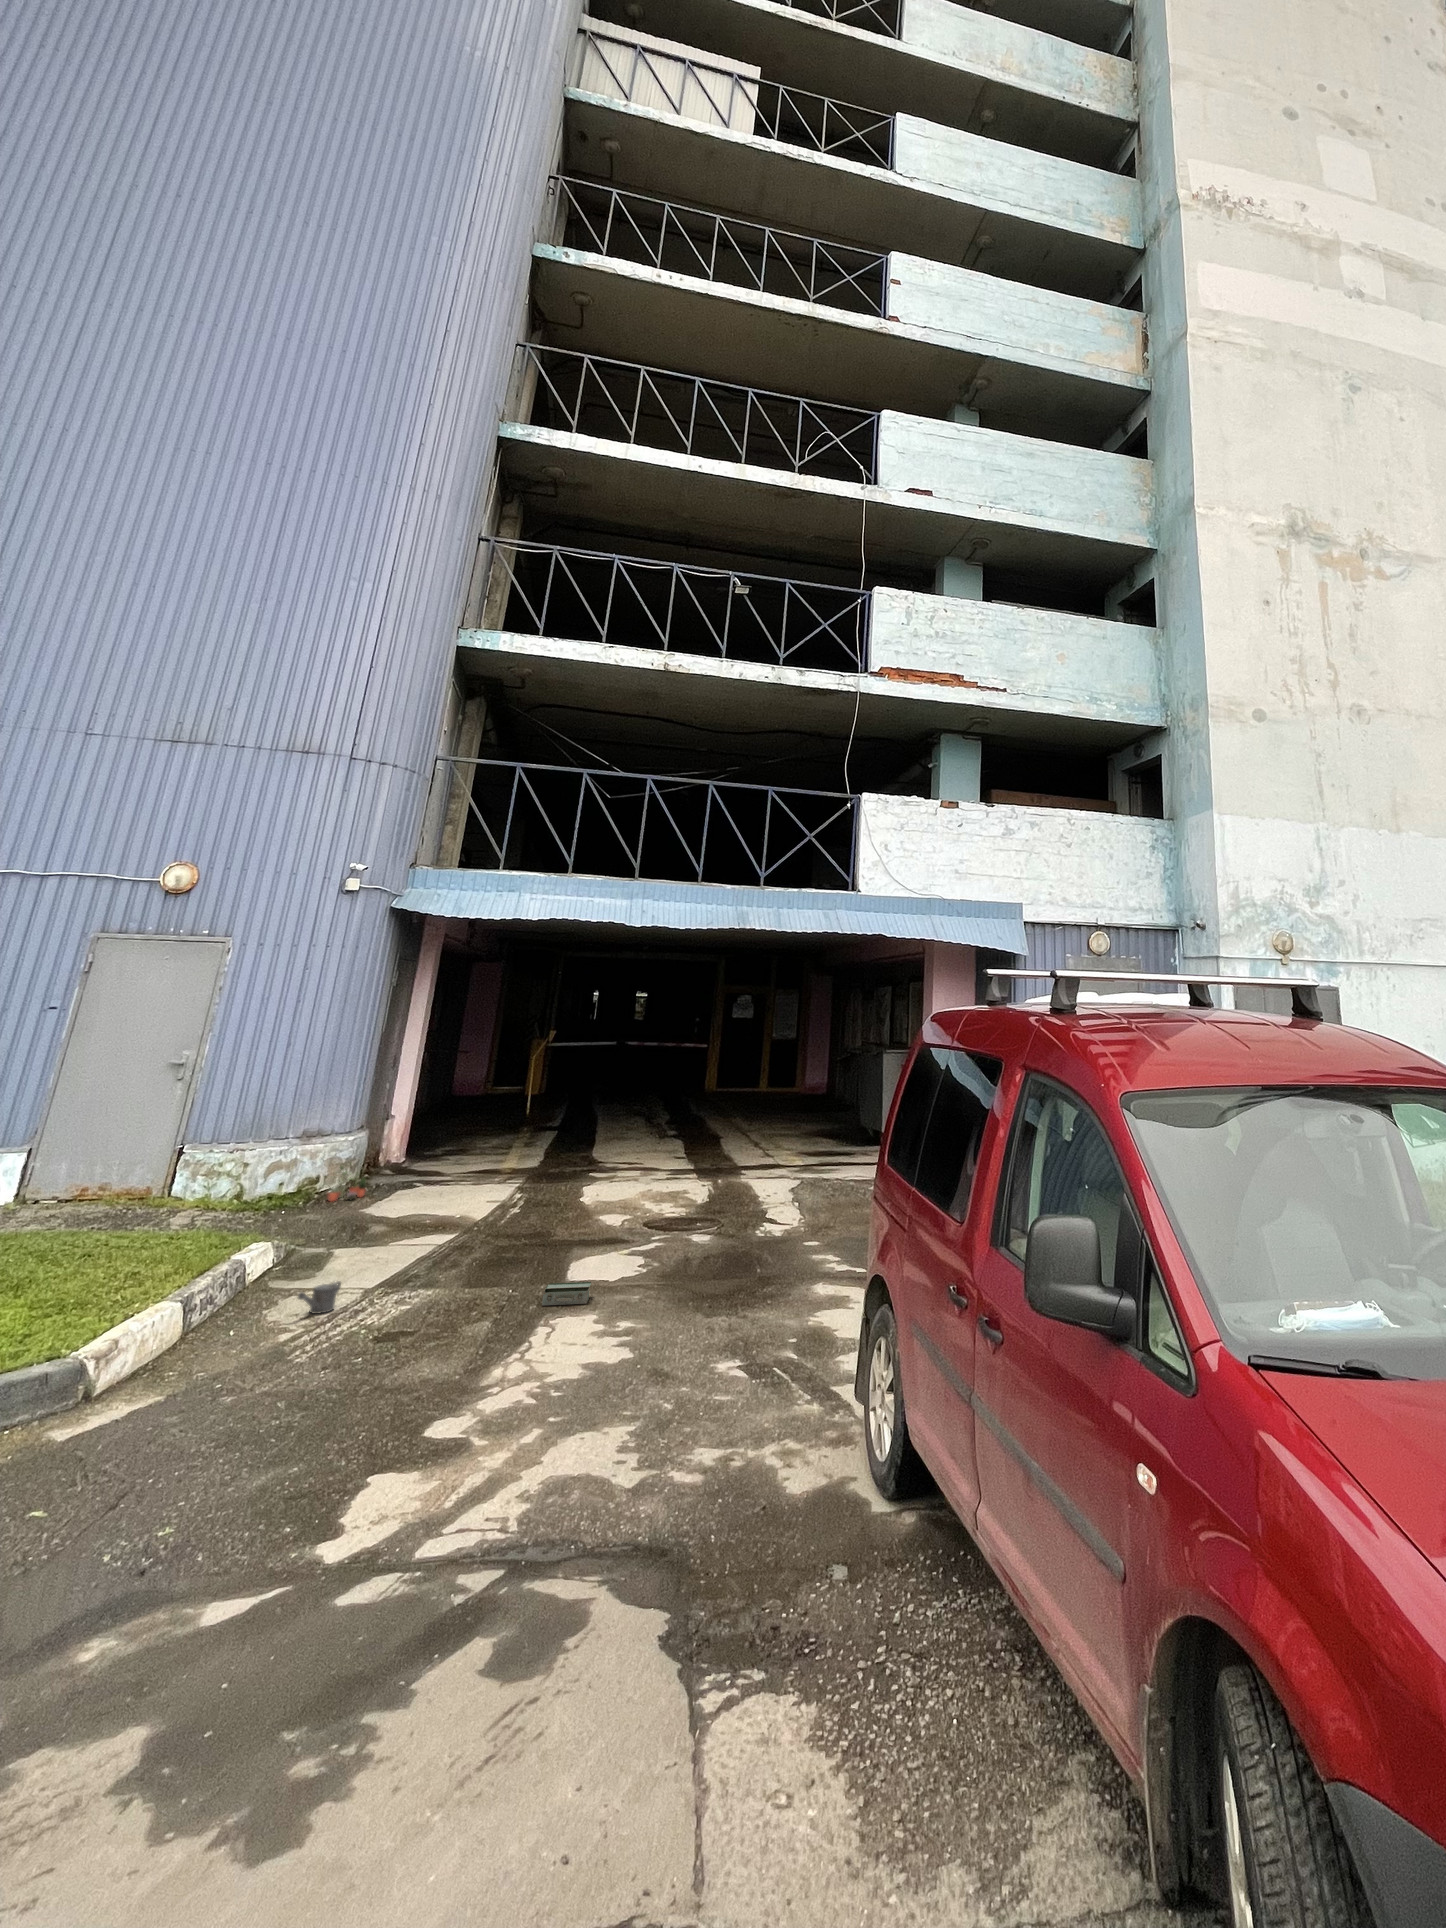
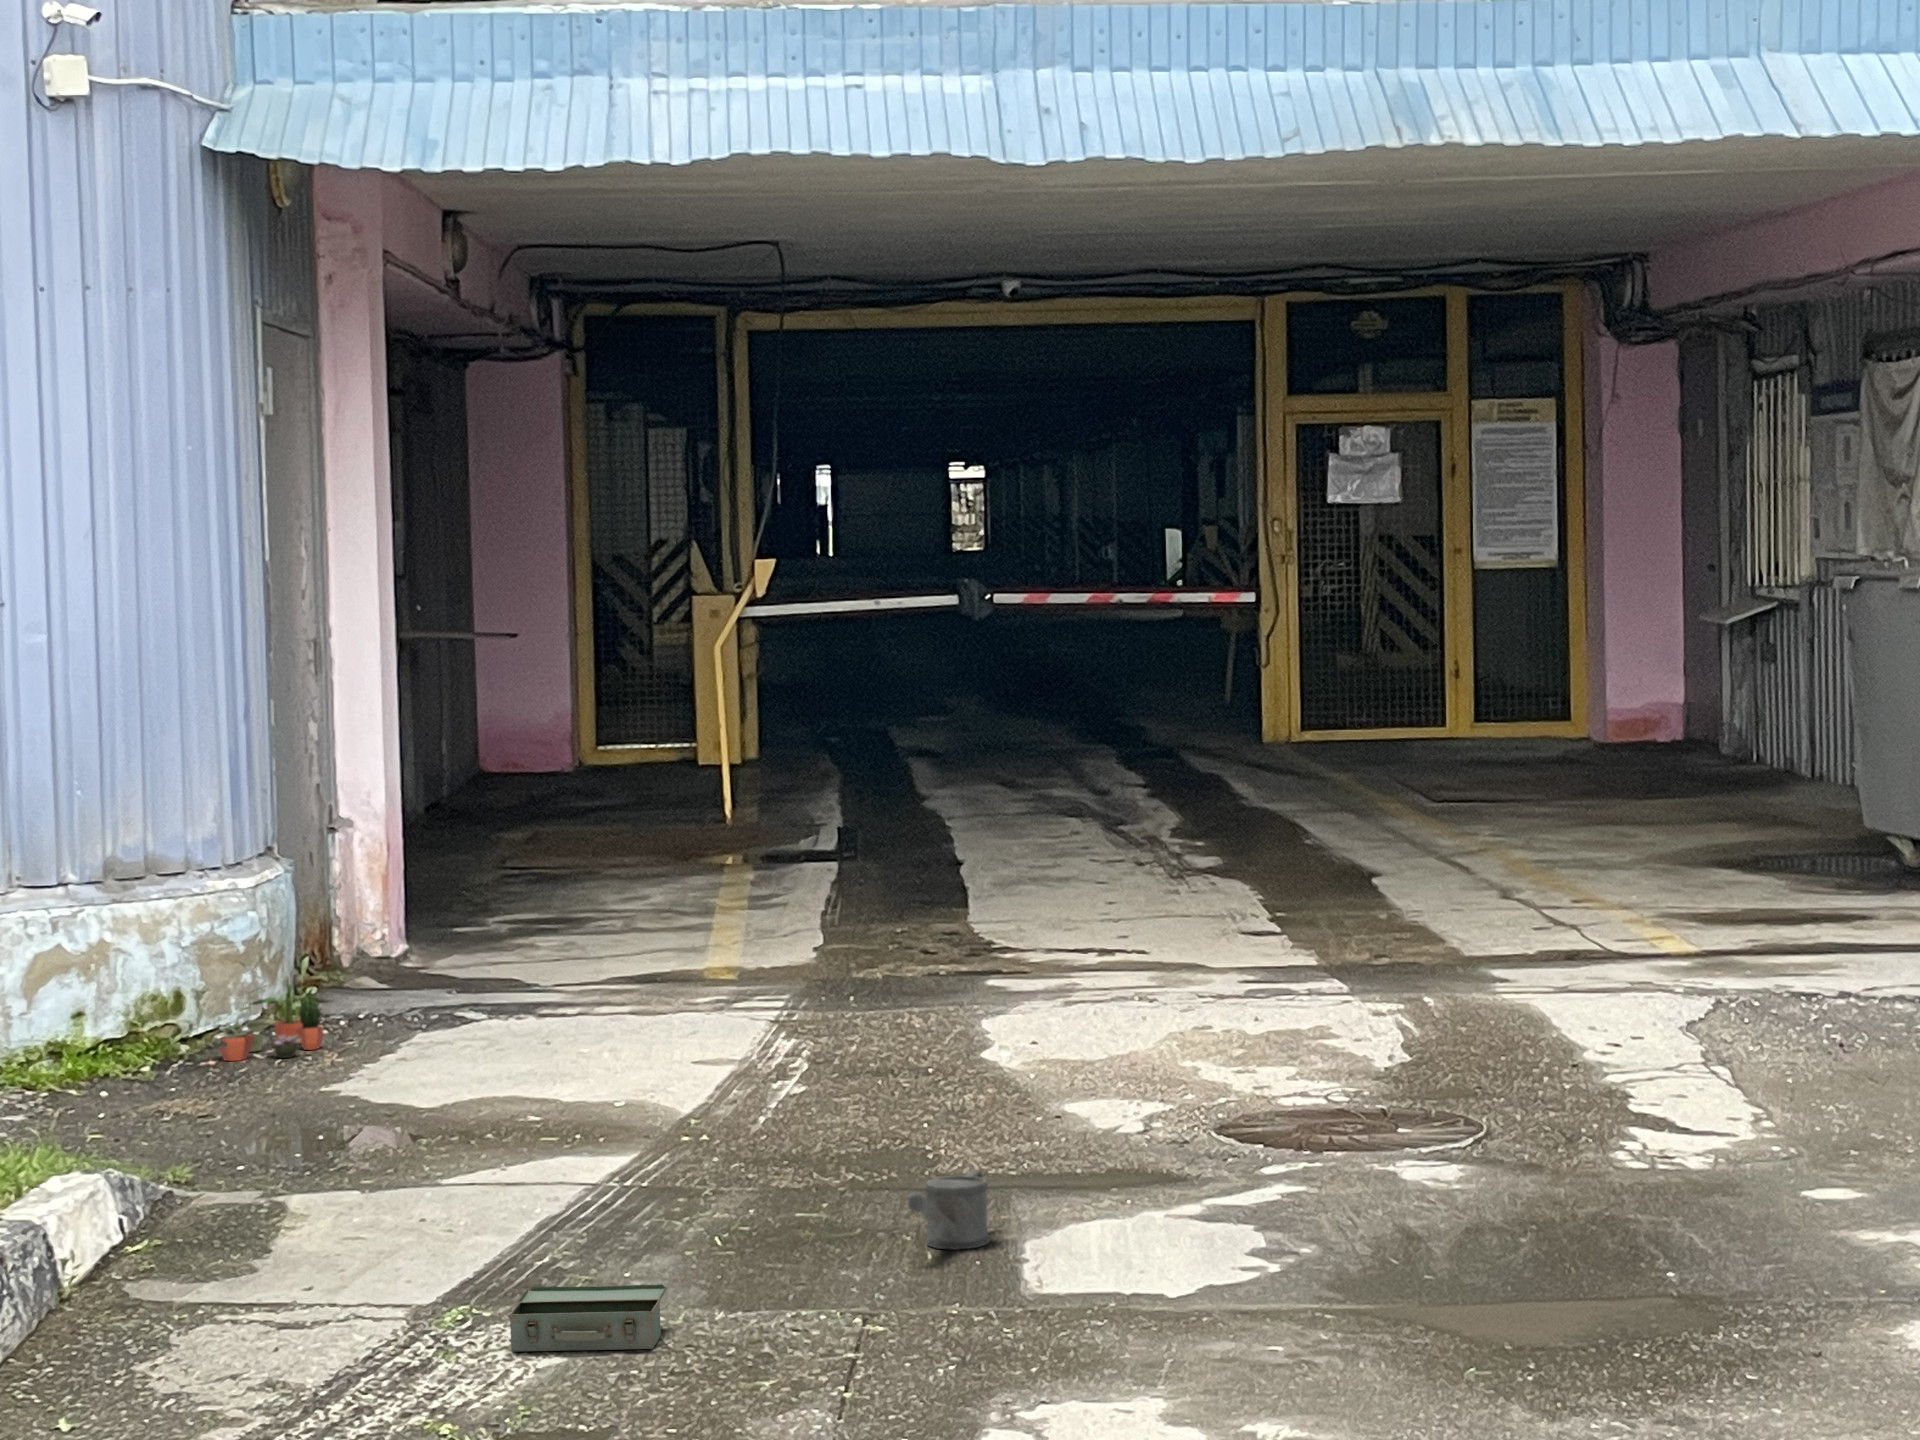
watering can: present [297,1281,341,1314] -> present [907,1170,989,1250]
toolbox: present [542,1282,592,1306] -> present [510,1285,667,1352]

